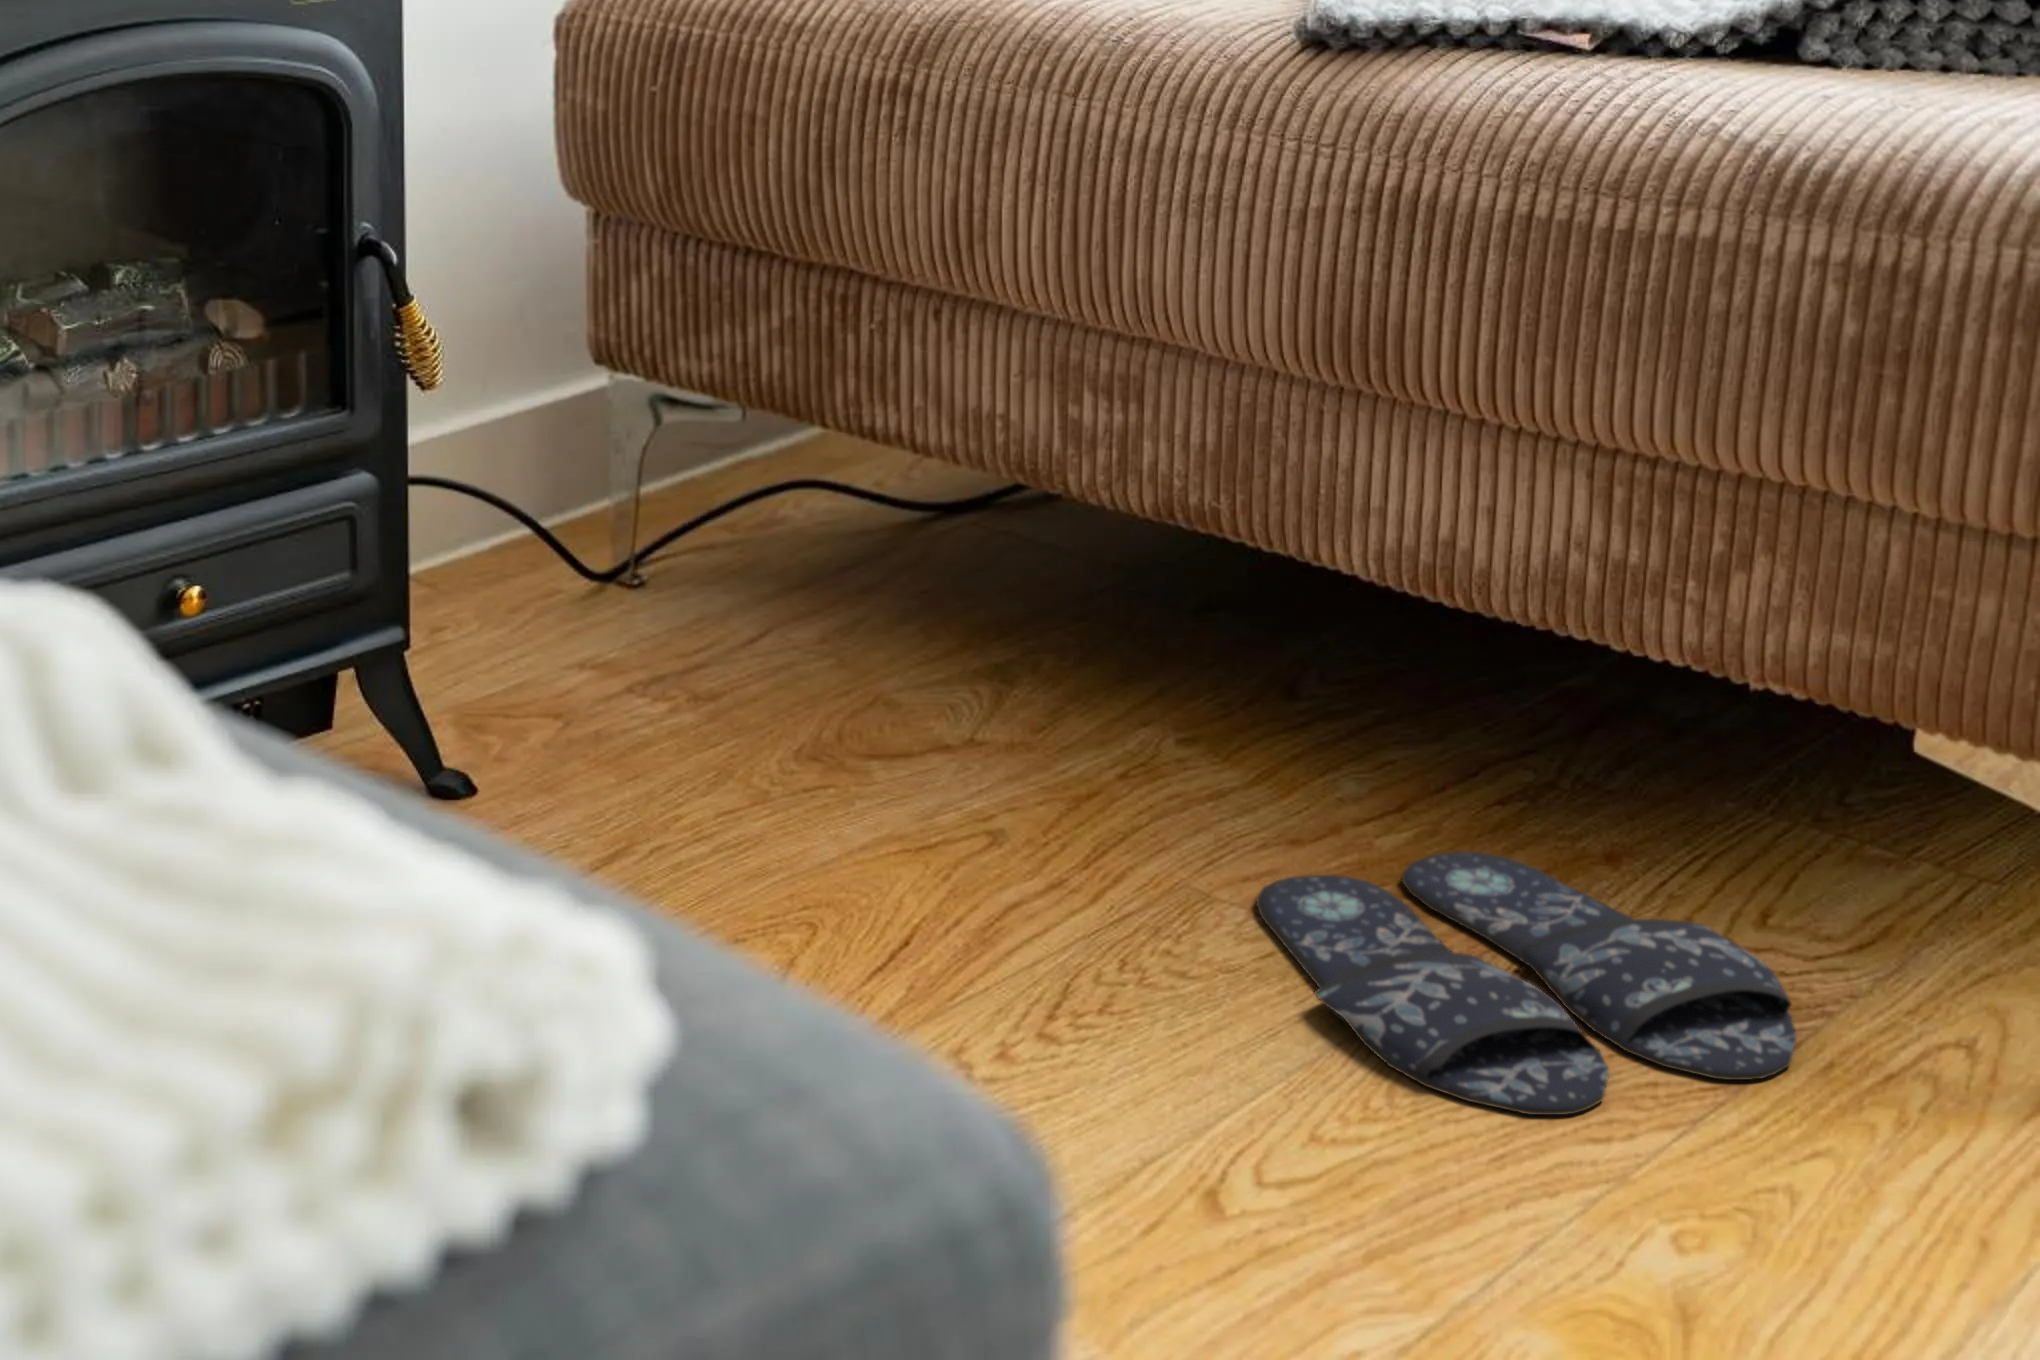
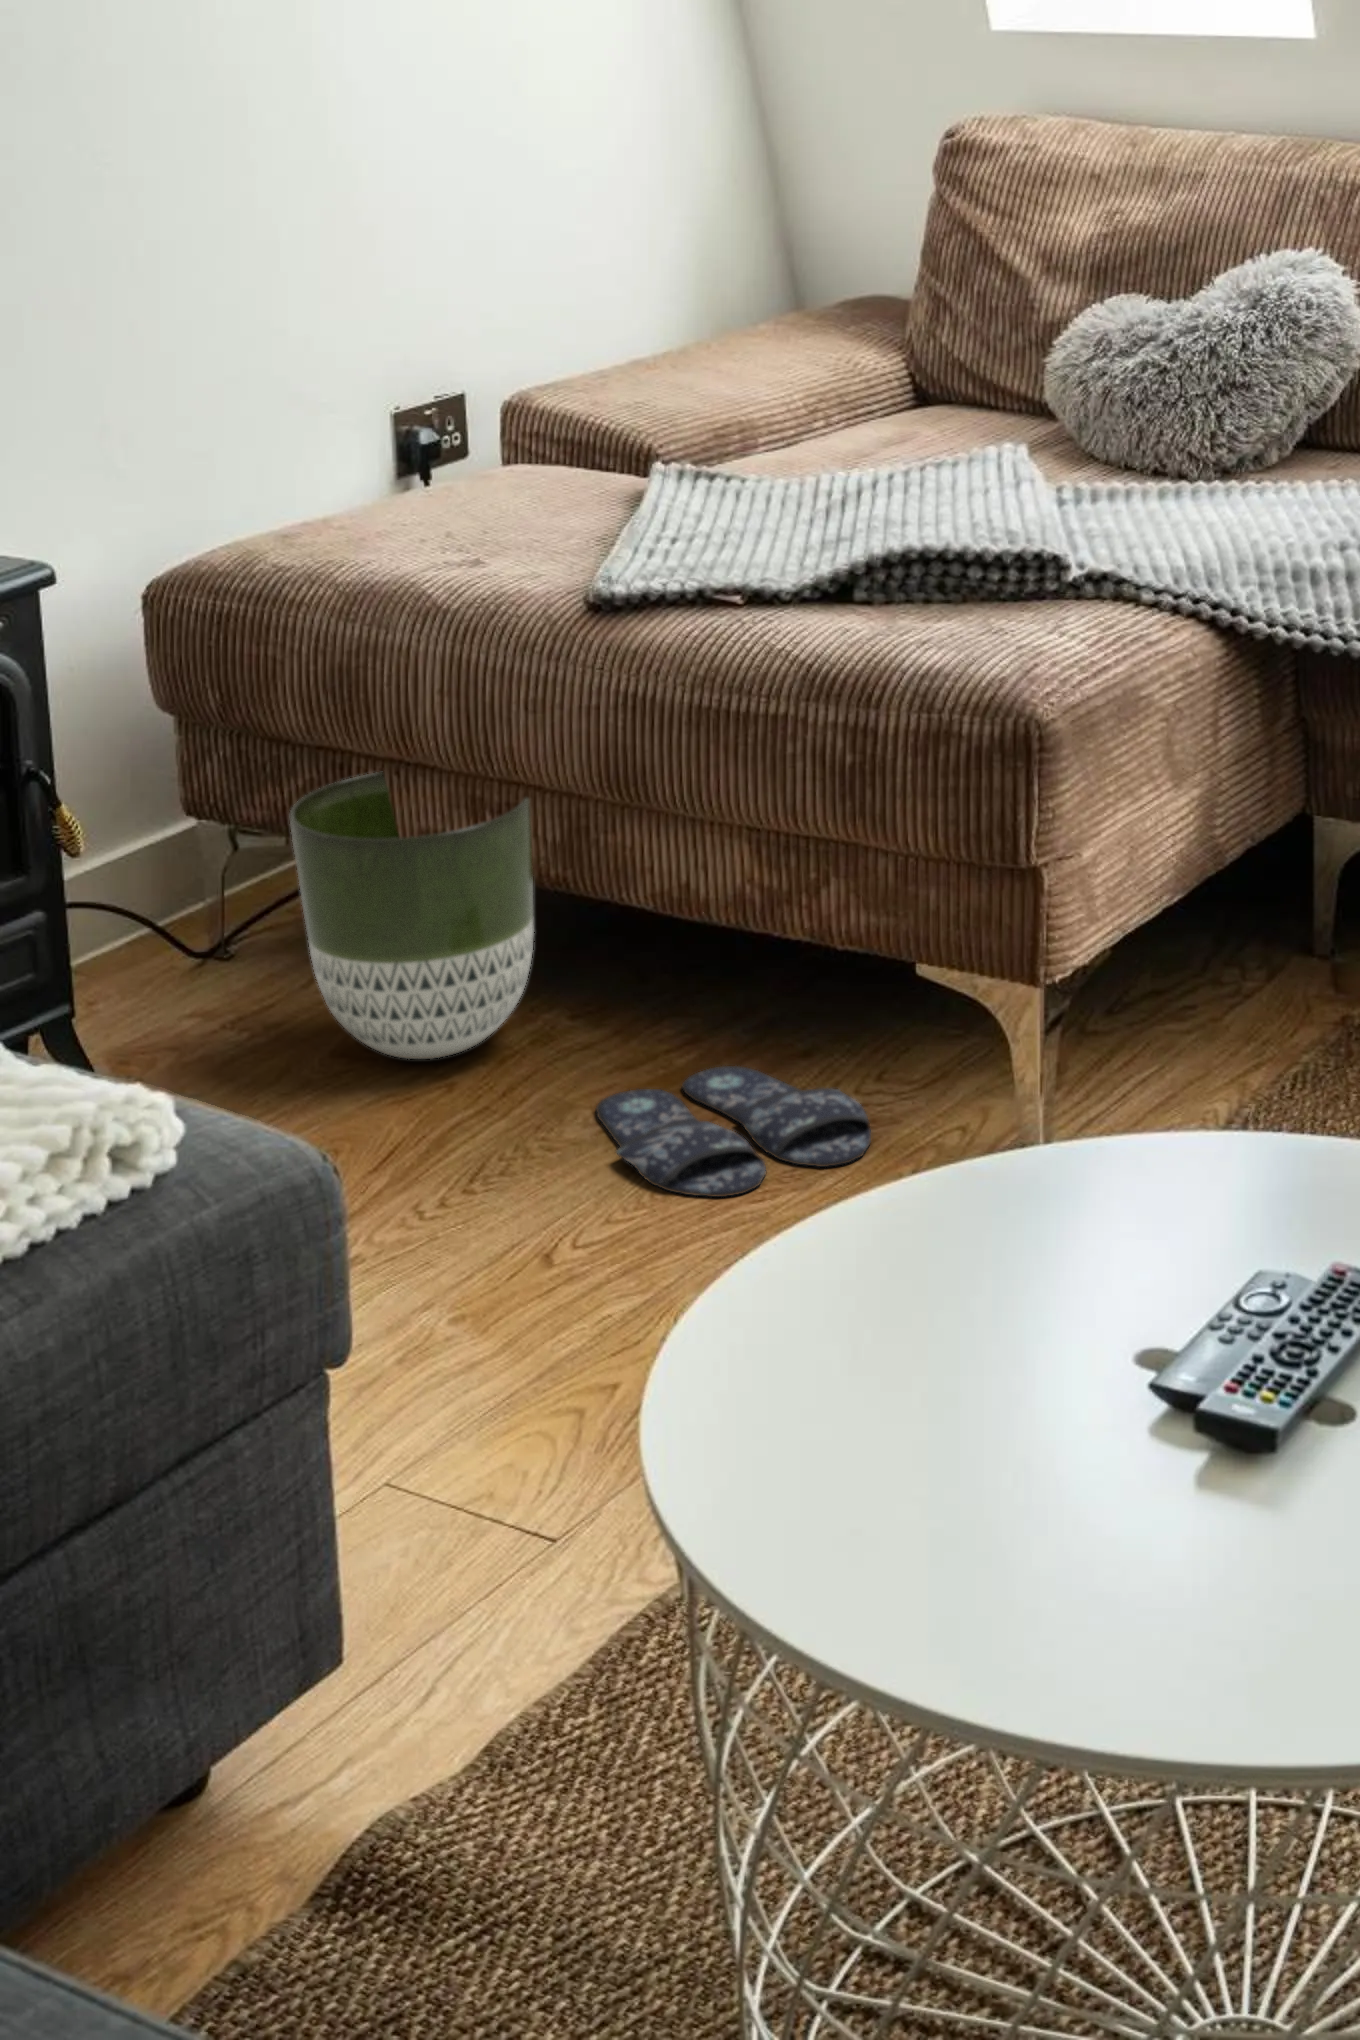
planter: none [768,304,1165,773] -> present [289,772,534,1059]

